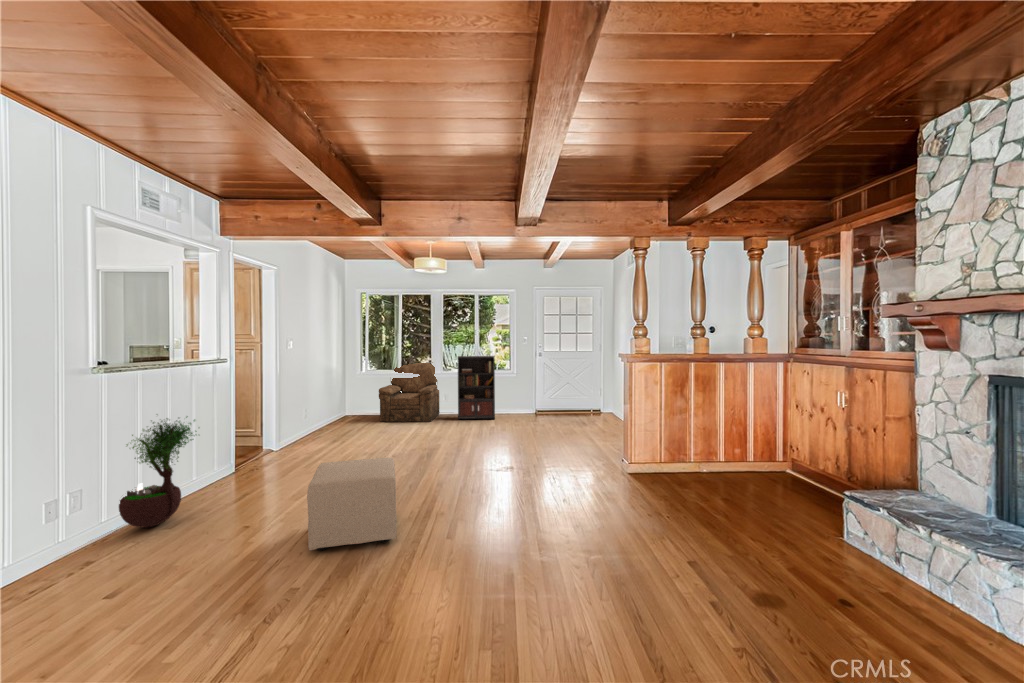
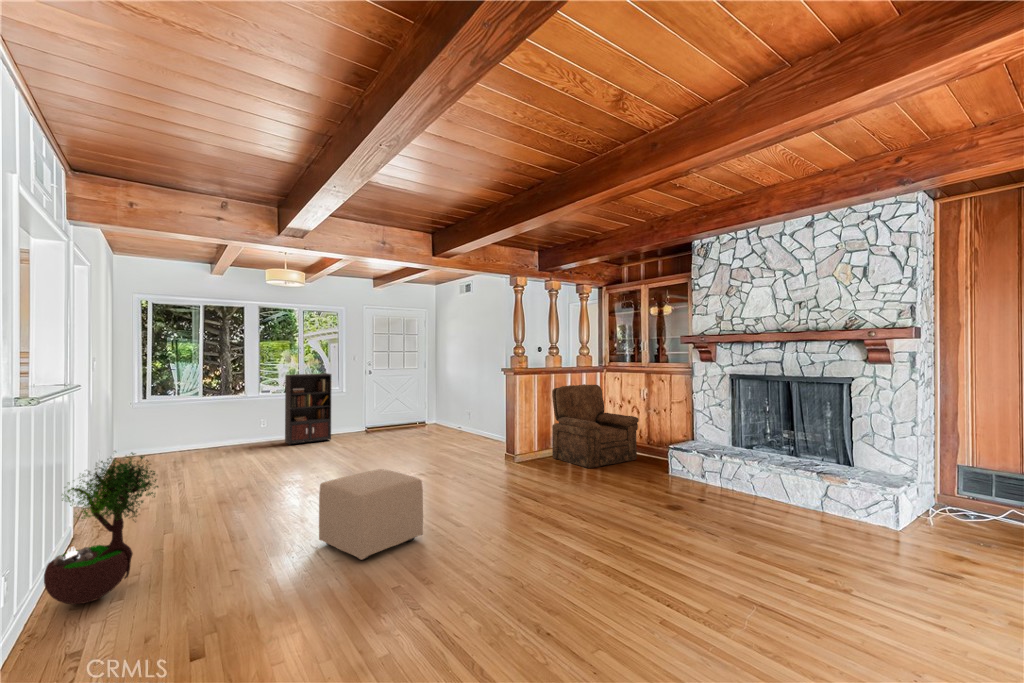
armchair: present [379,362,439,422] -> present [552,384,639,468]

